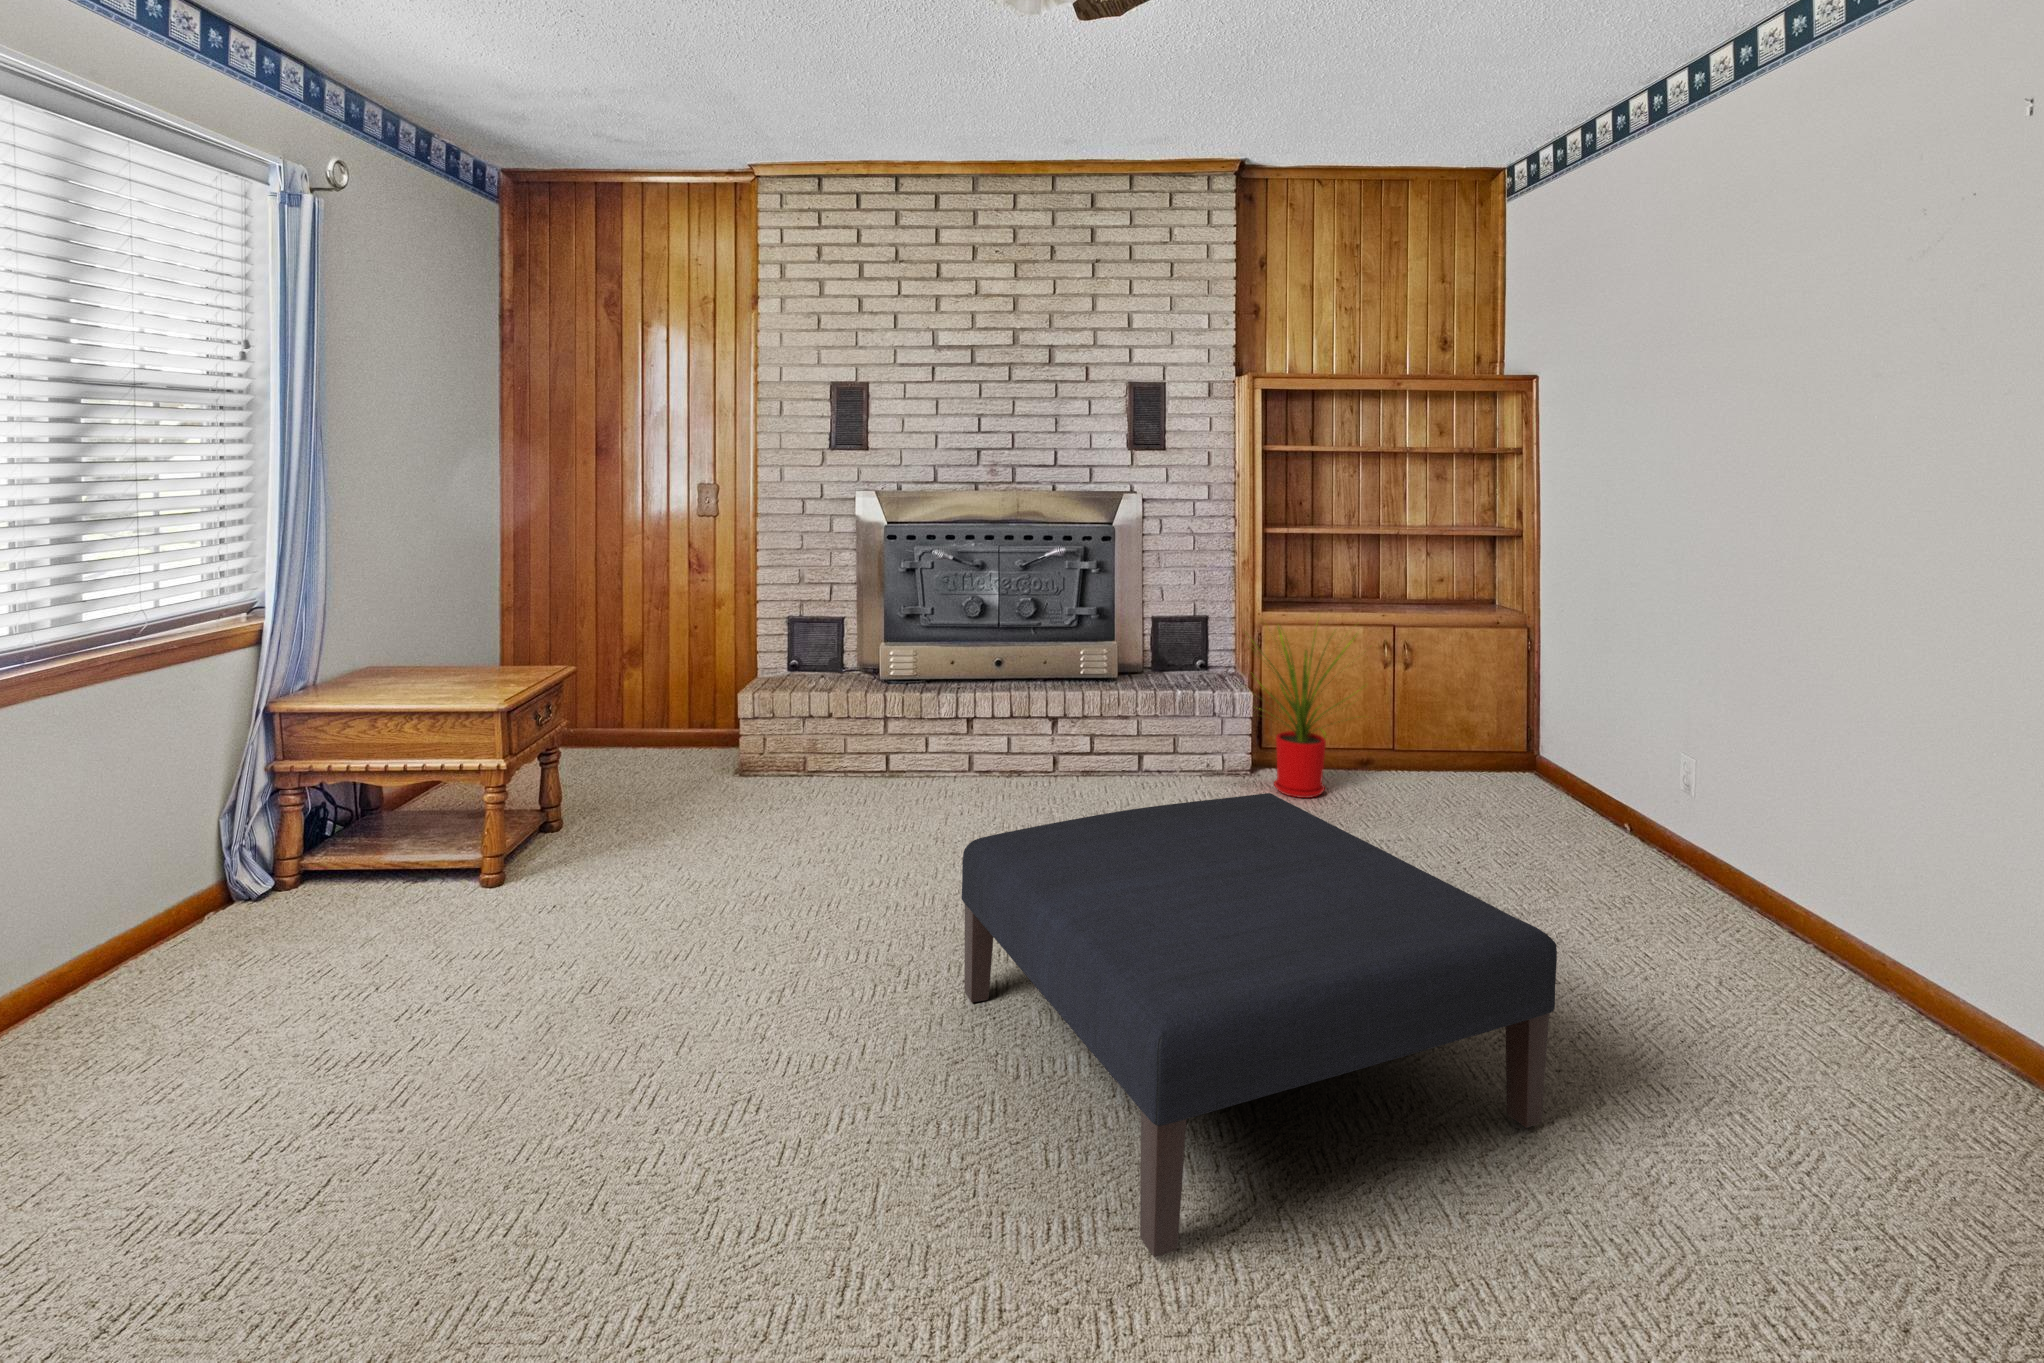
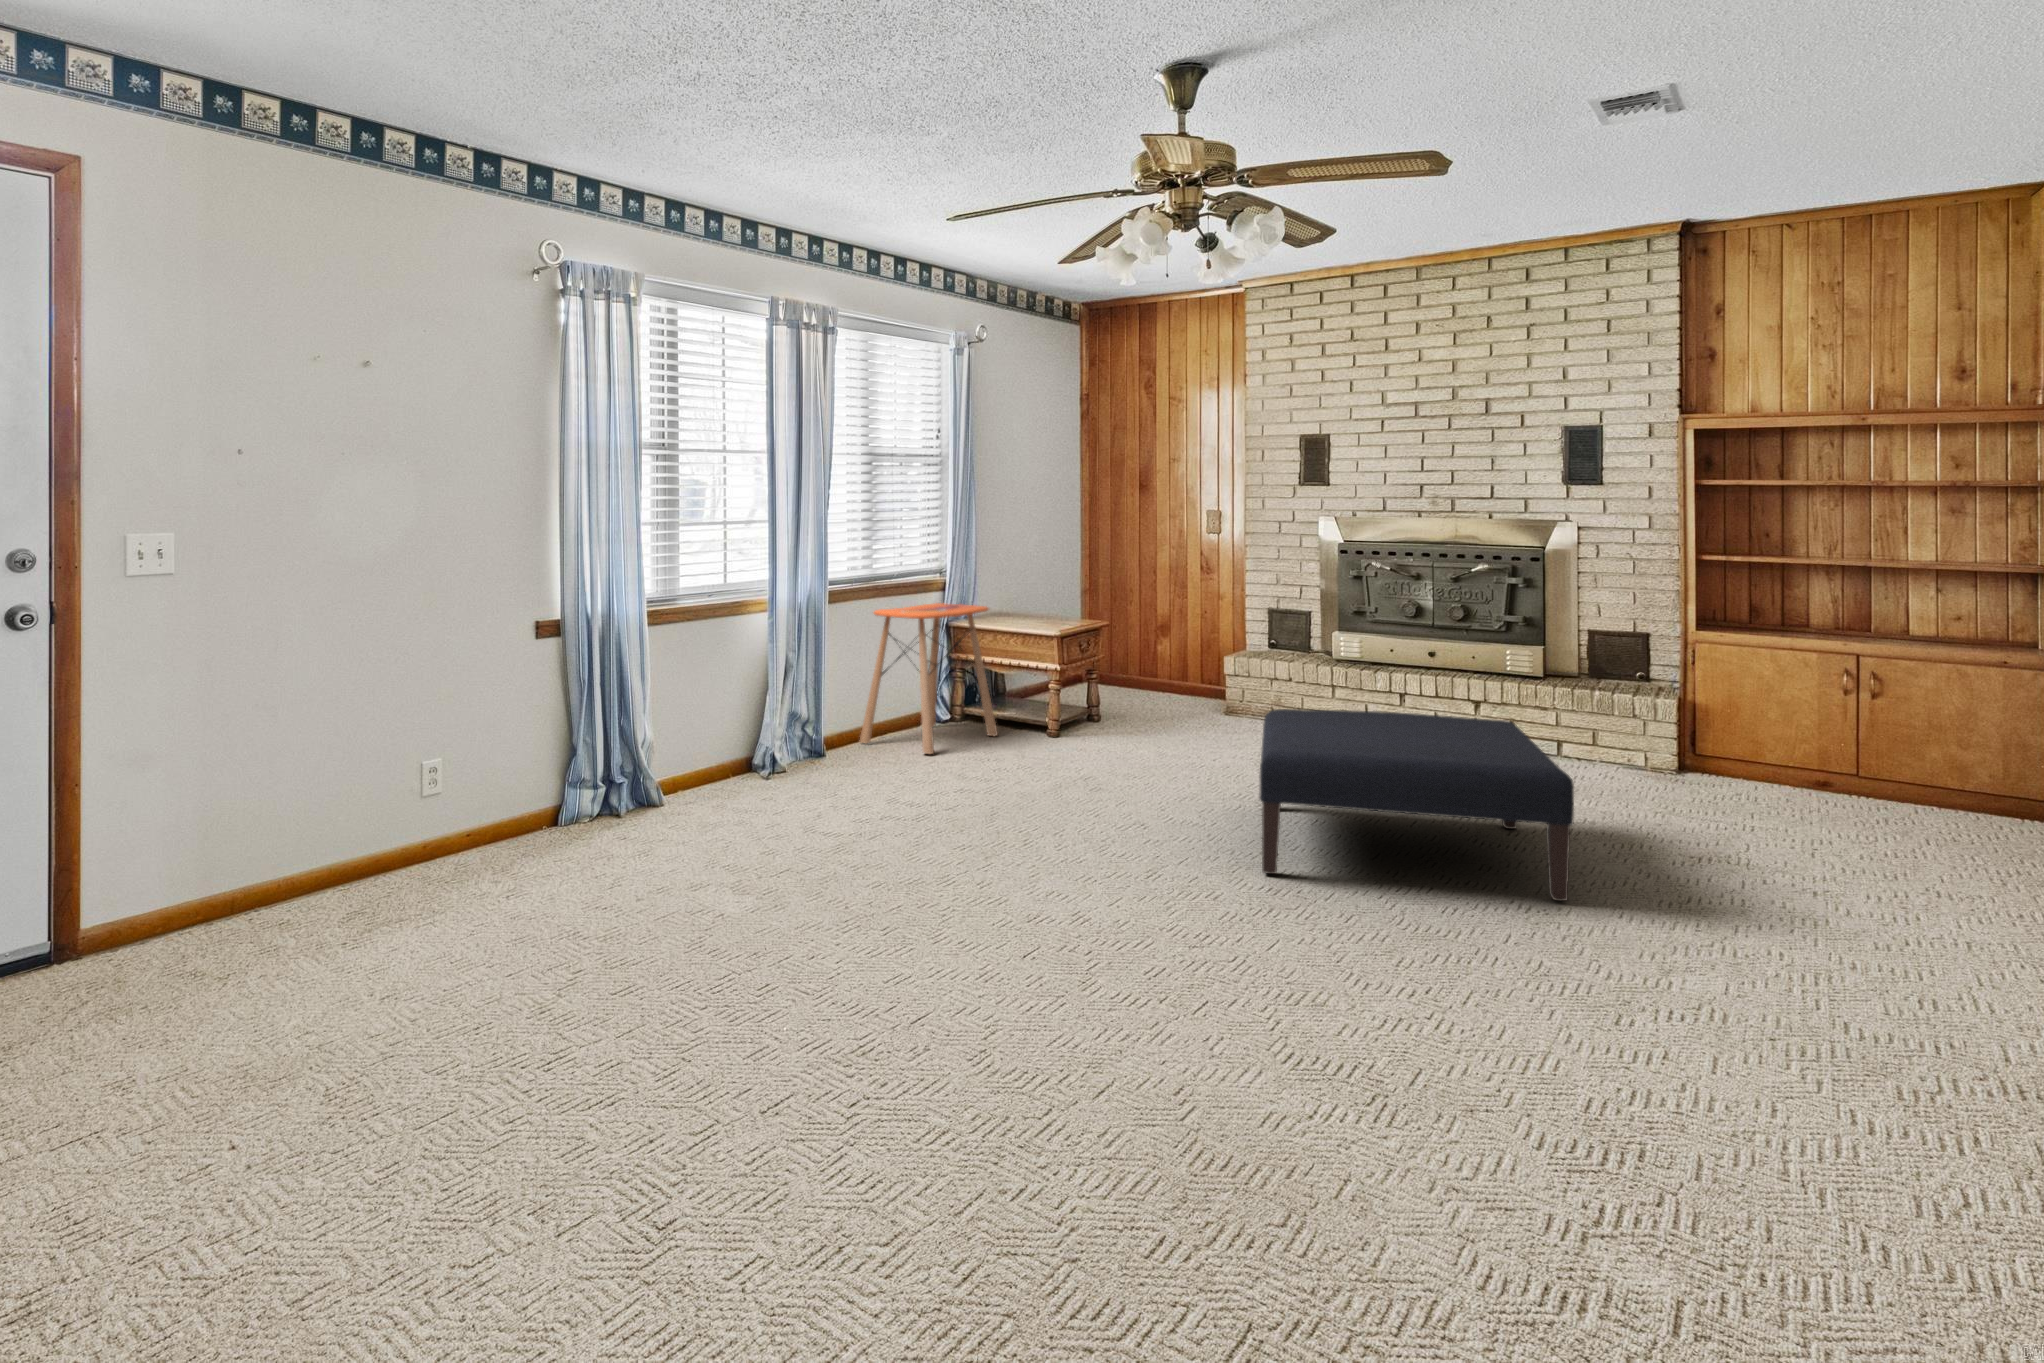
house plant: present [1252,620,1359,798] -> none [1625,624,1772,791]
side table: none [53,675,399,1025] -> present [860,603,998,754]

